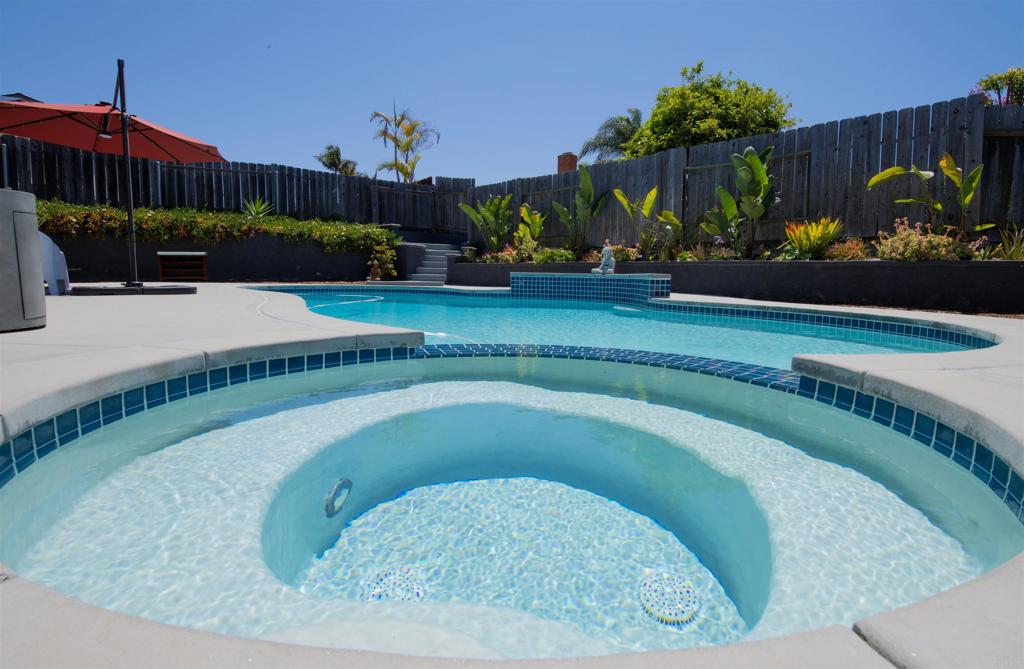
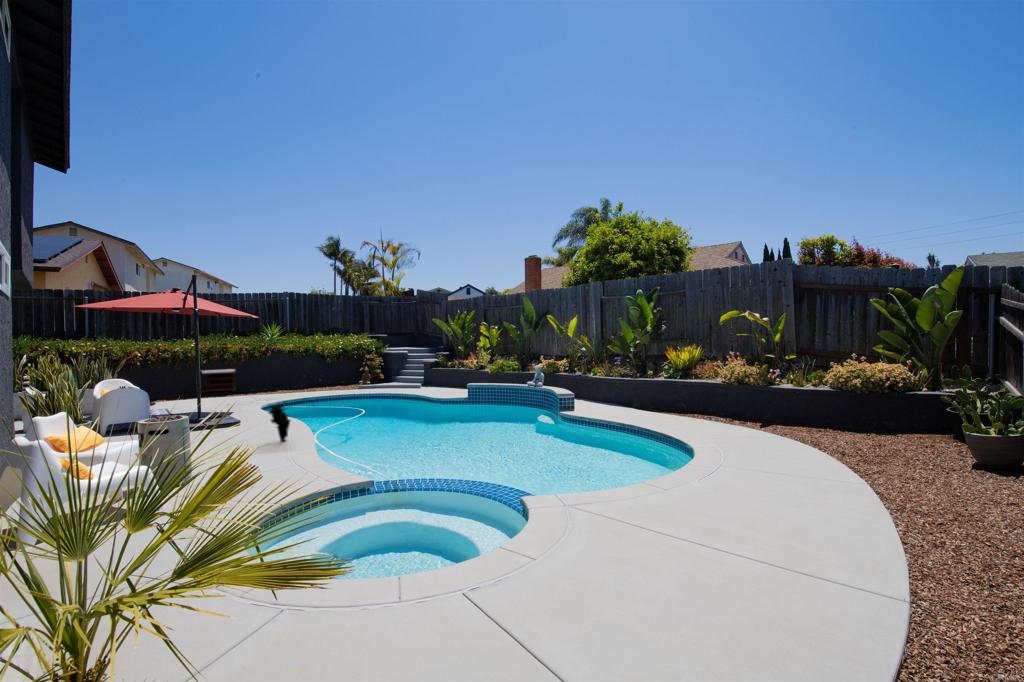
potted plant: none [206,251,246,310] -> present [269,405,290,441]

